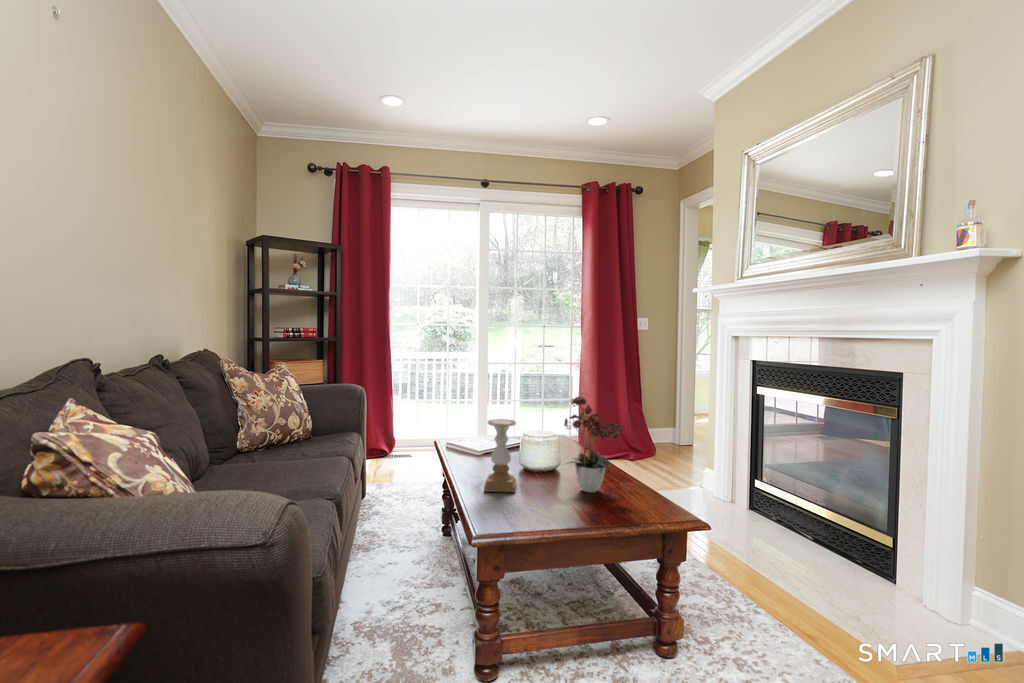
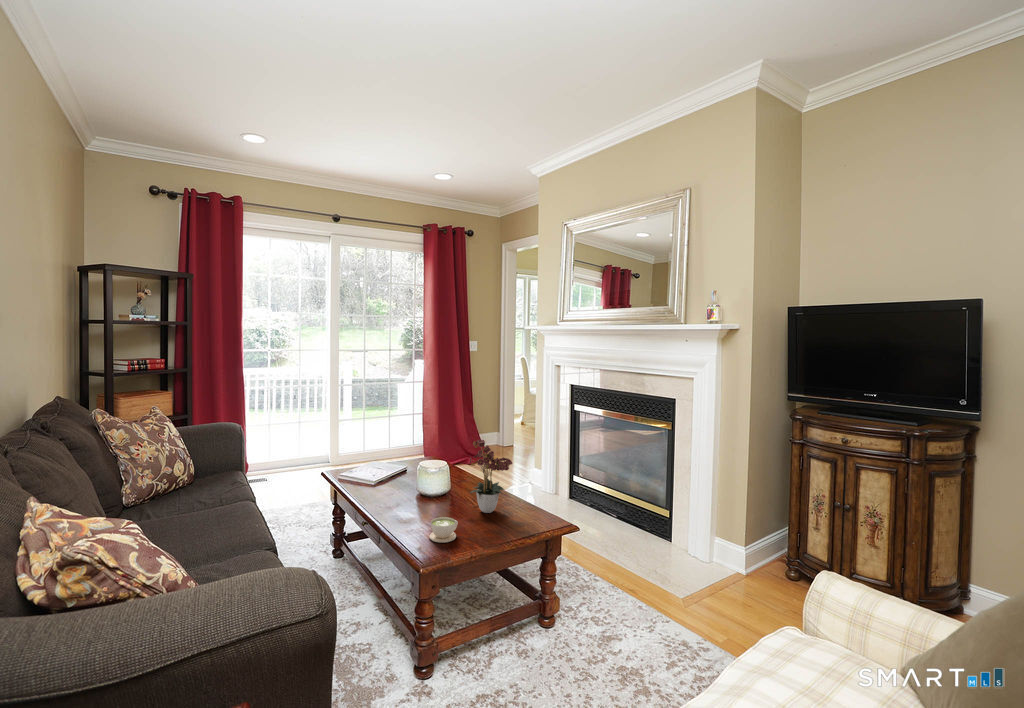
candle holder: present [484,419,516,492] -> none [404,461,432,523]
coffee cup: none [500,486,537,516] -> present [429,517,458,543]

